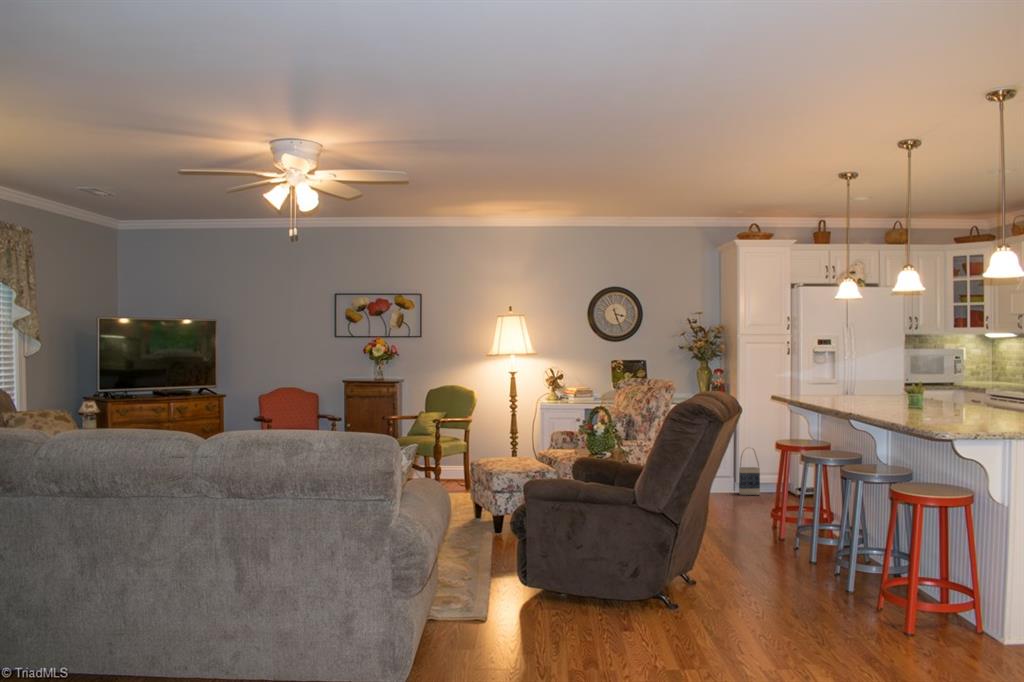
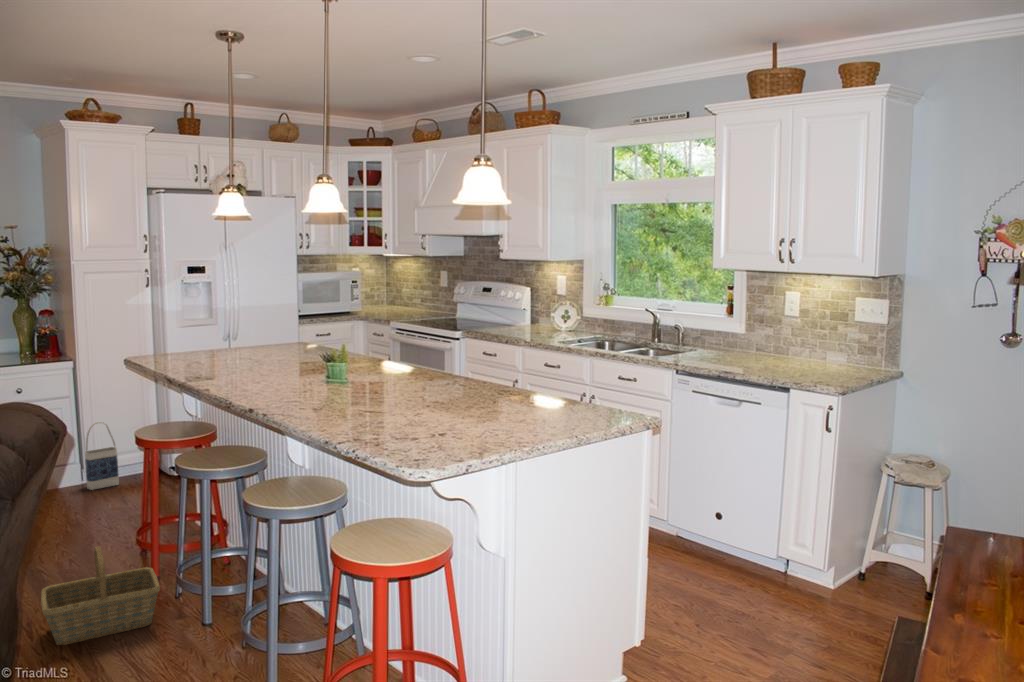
basket: none [727,492,795,545] -> present [41,547,160,645]

